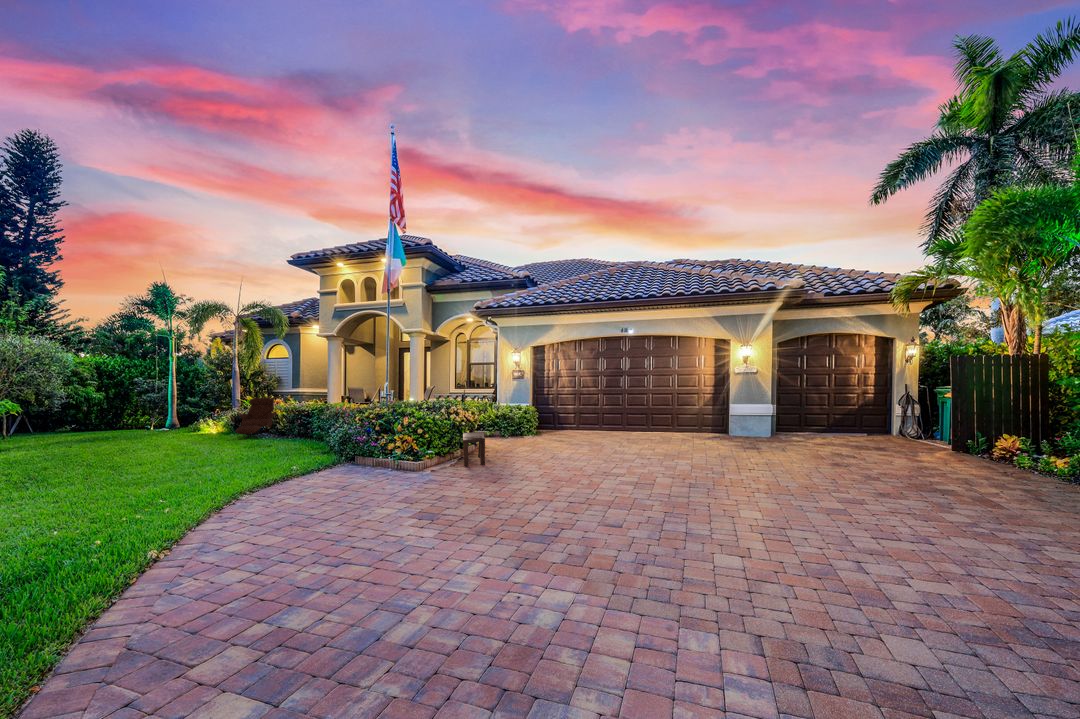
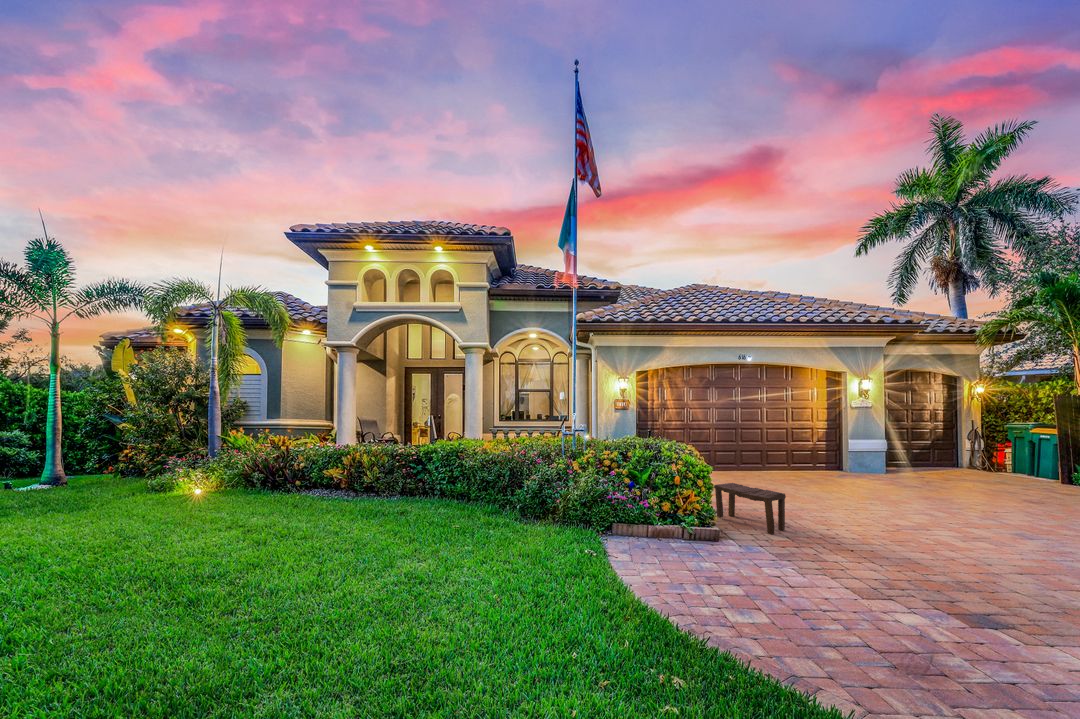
lounge chair: present [236,397,276,439] -> none [271,431,325,501]

